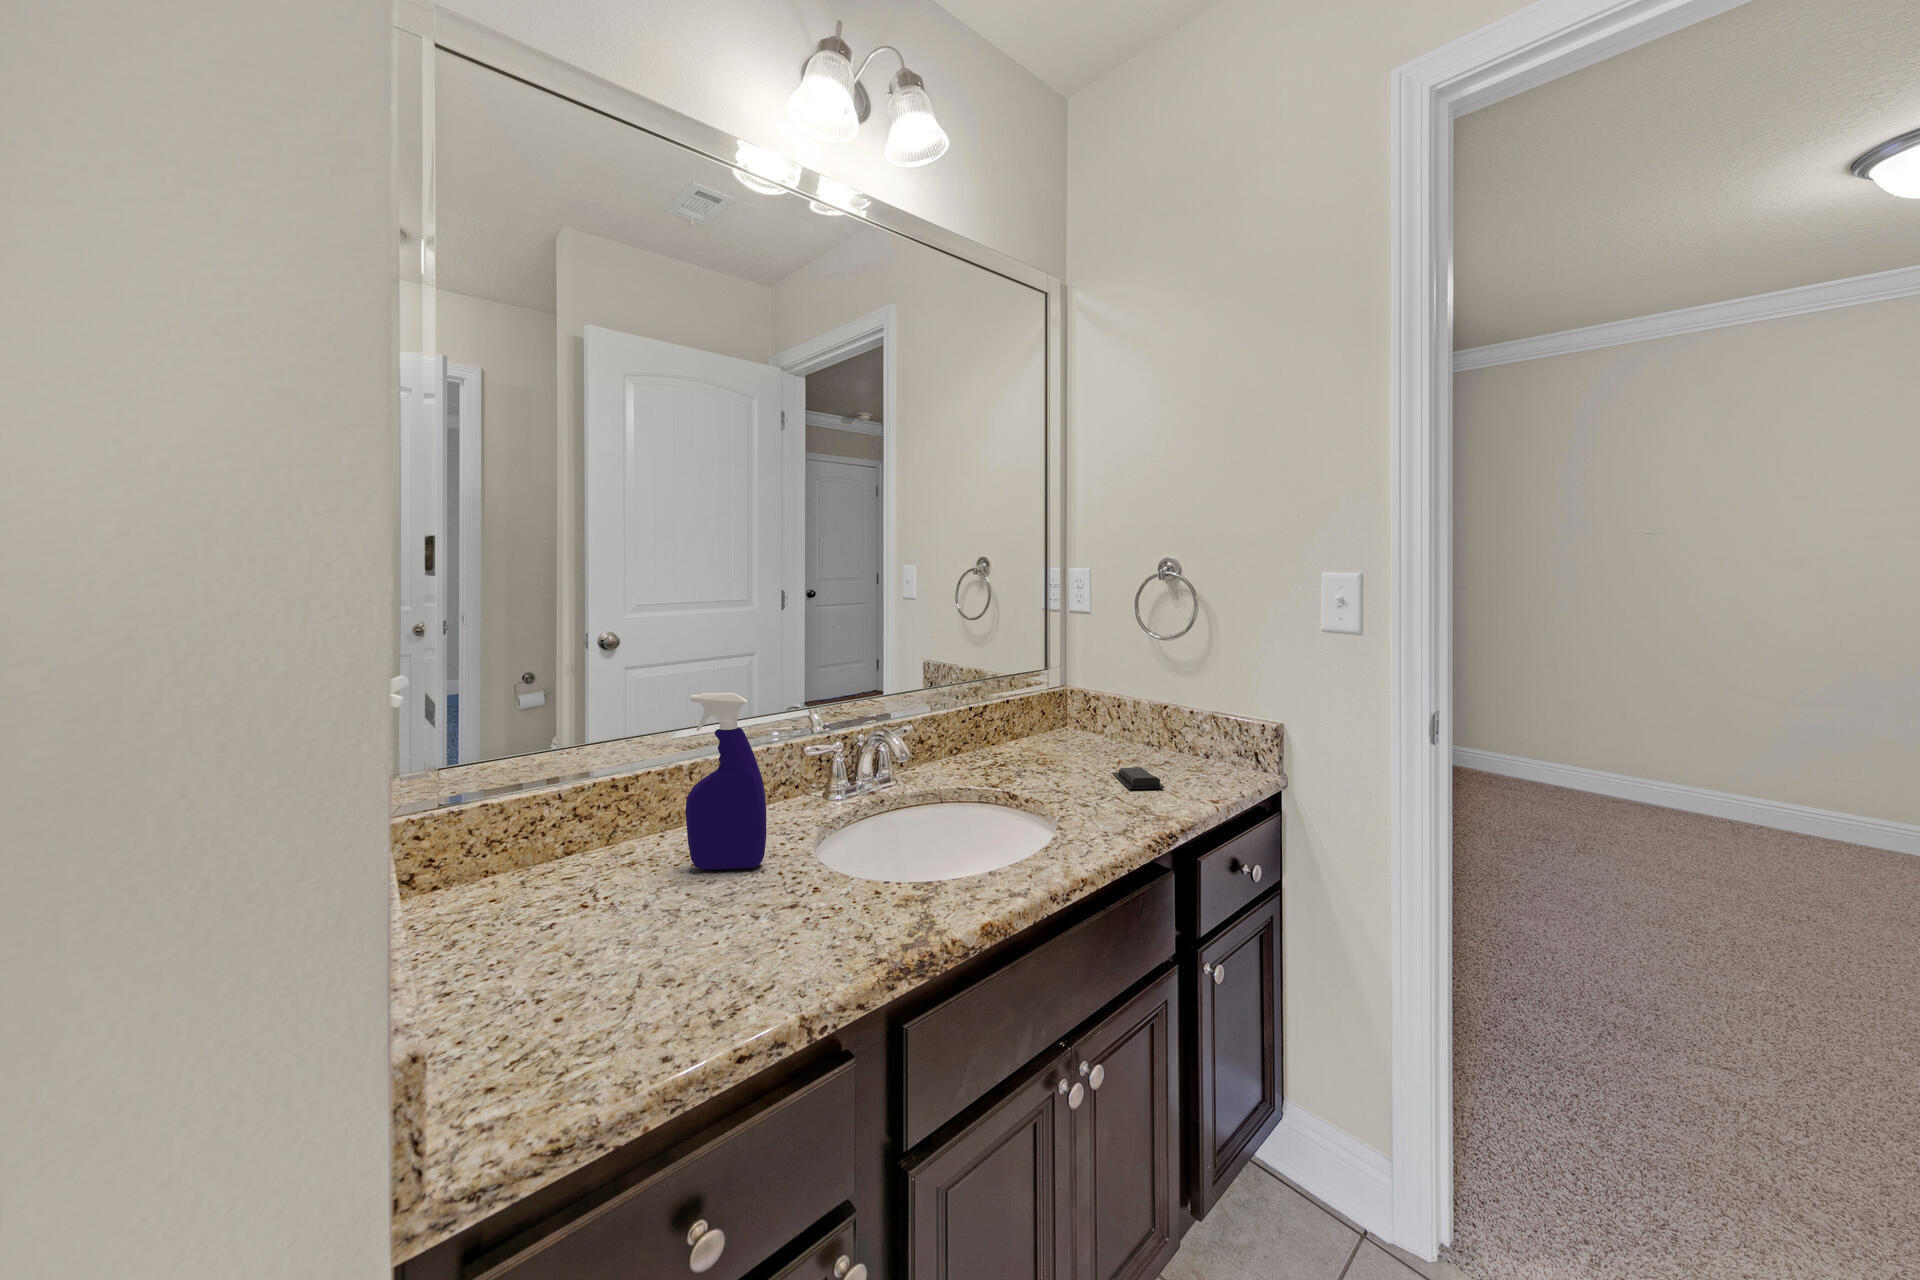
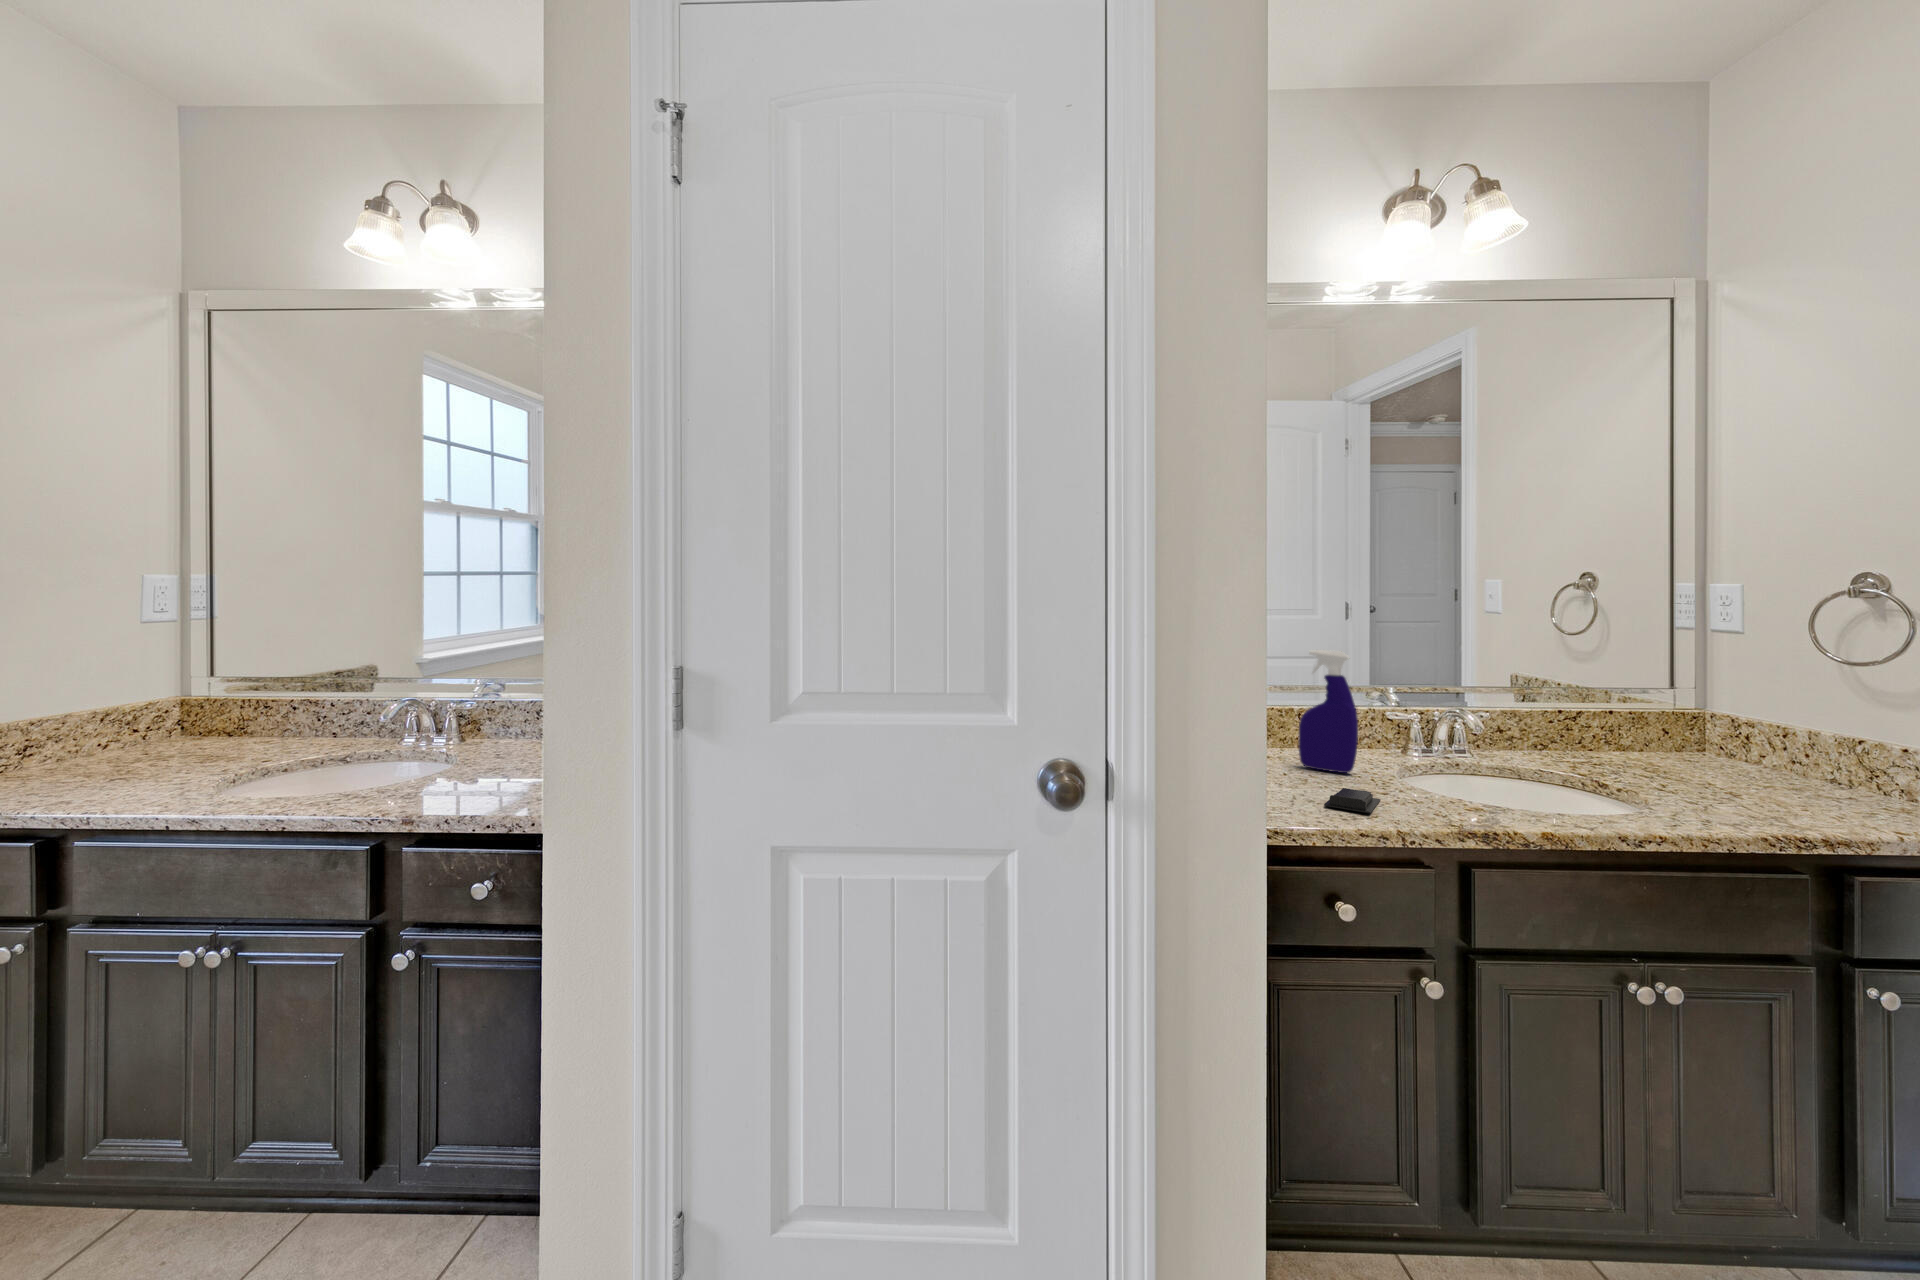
soap bar: present [1112,767,1165,789] -> present [1324,788,1380,813]

